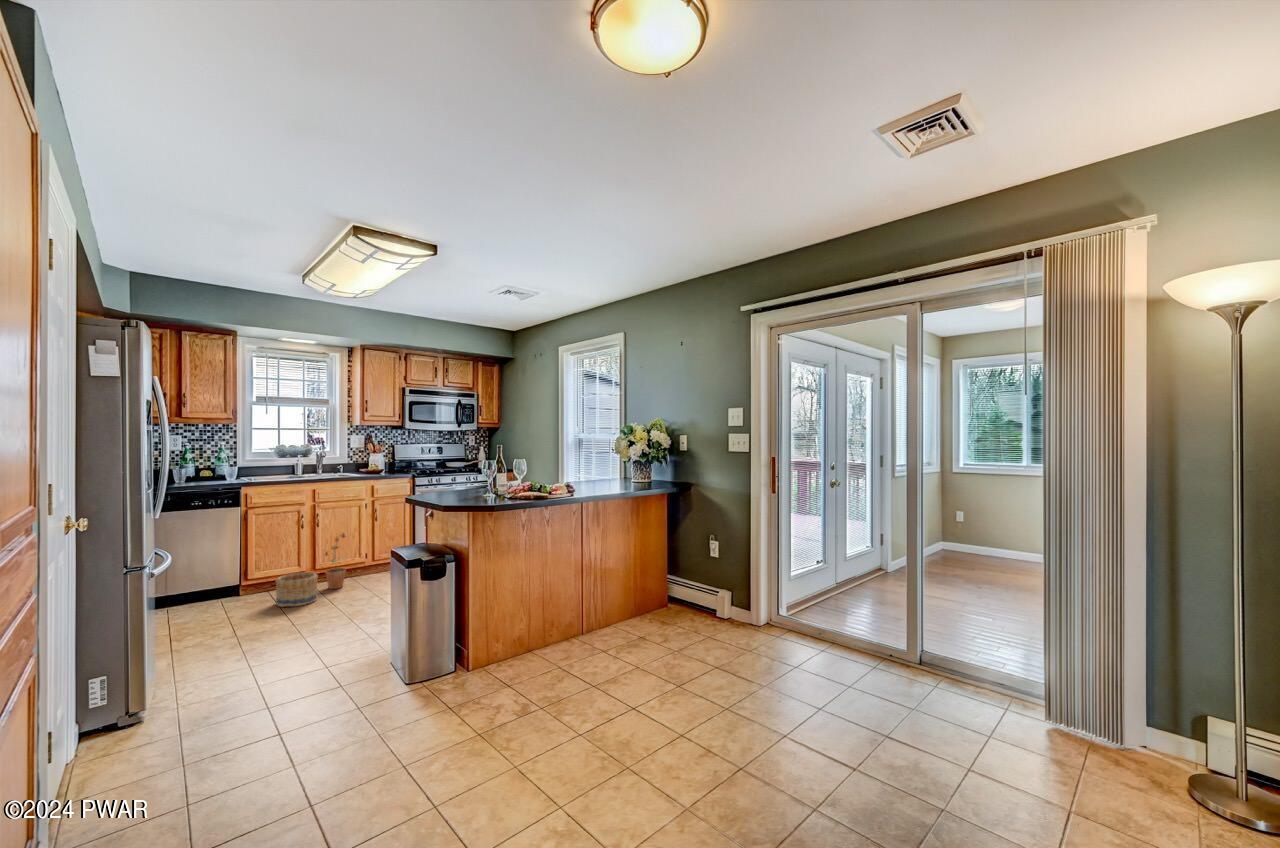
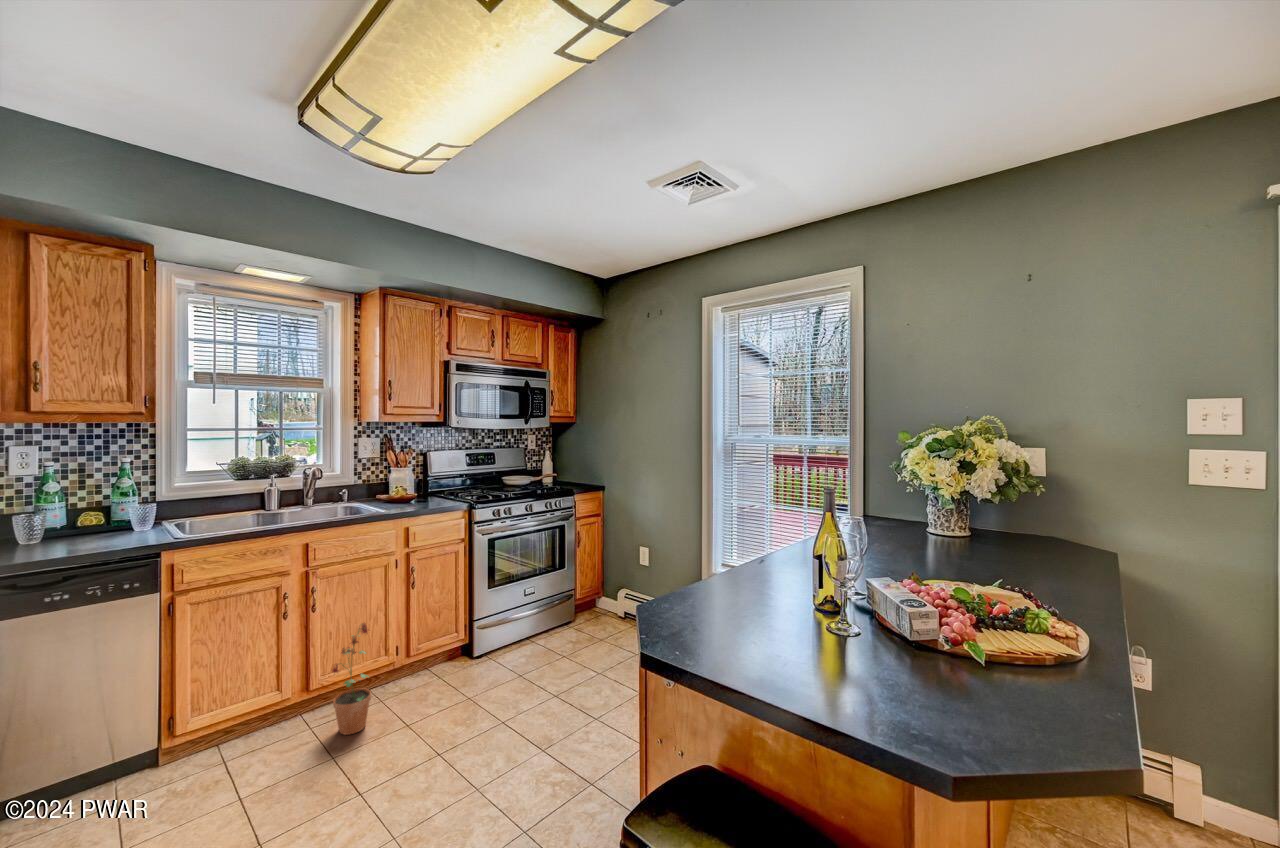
basket: present [276,572,318,607] -> none [236,718,325,813]

